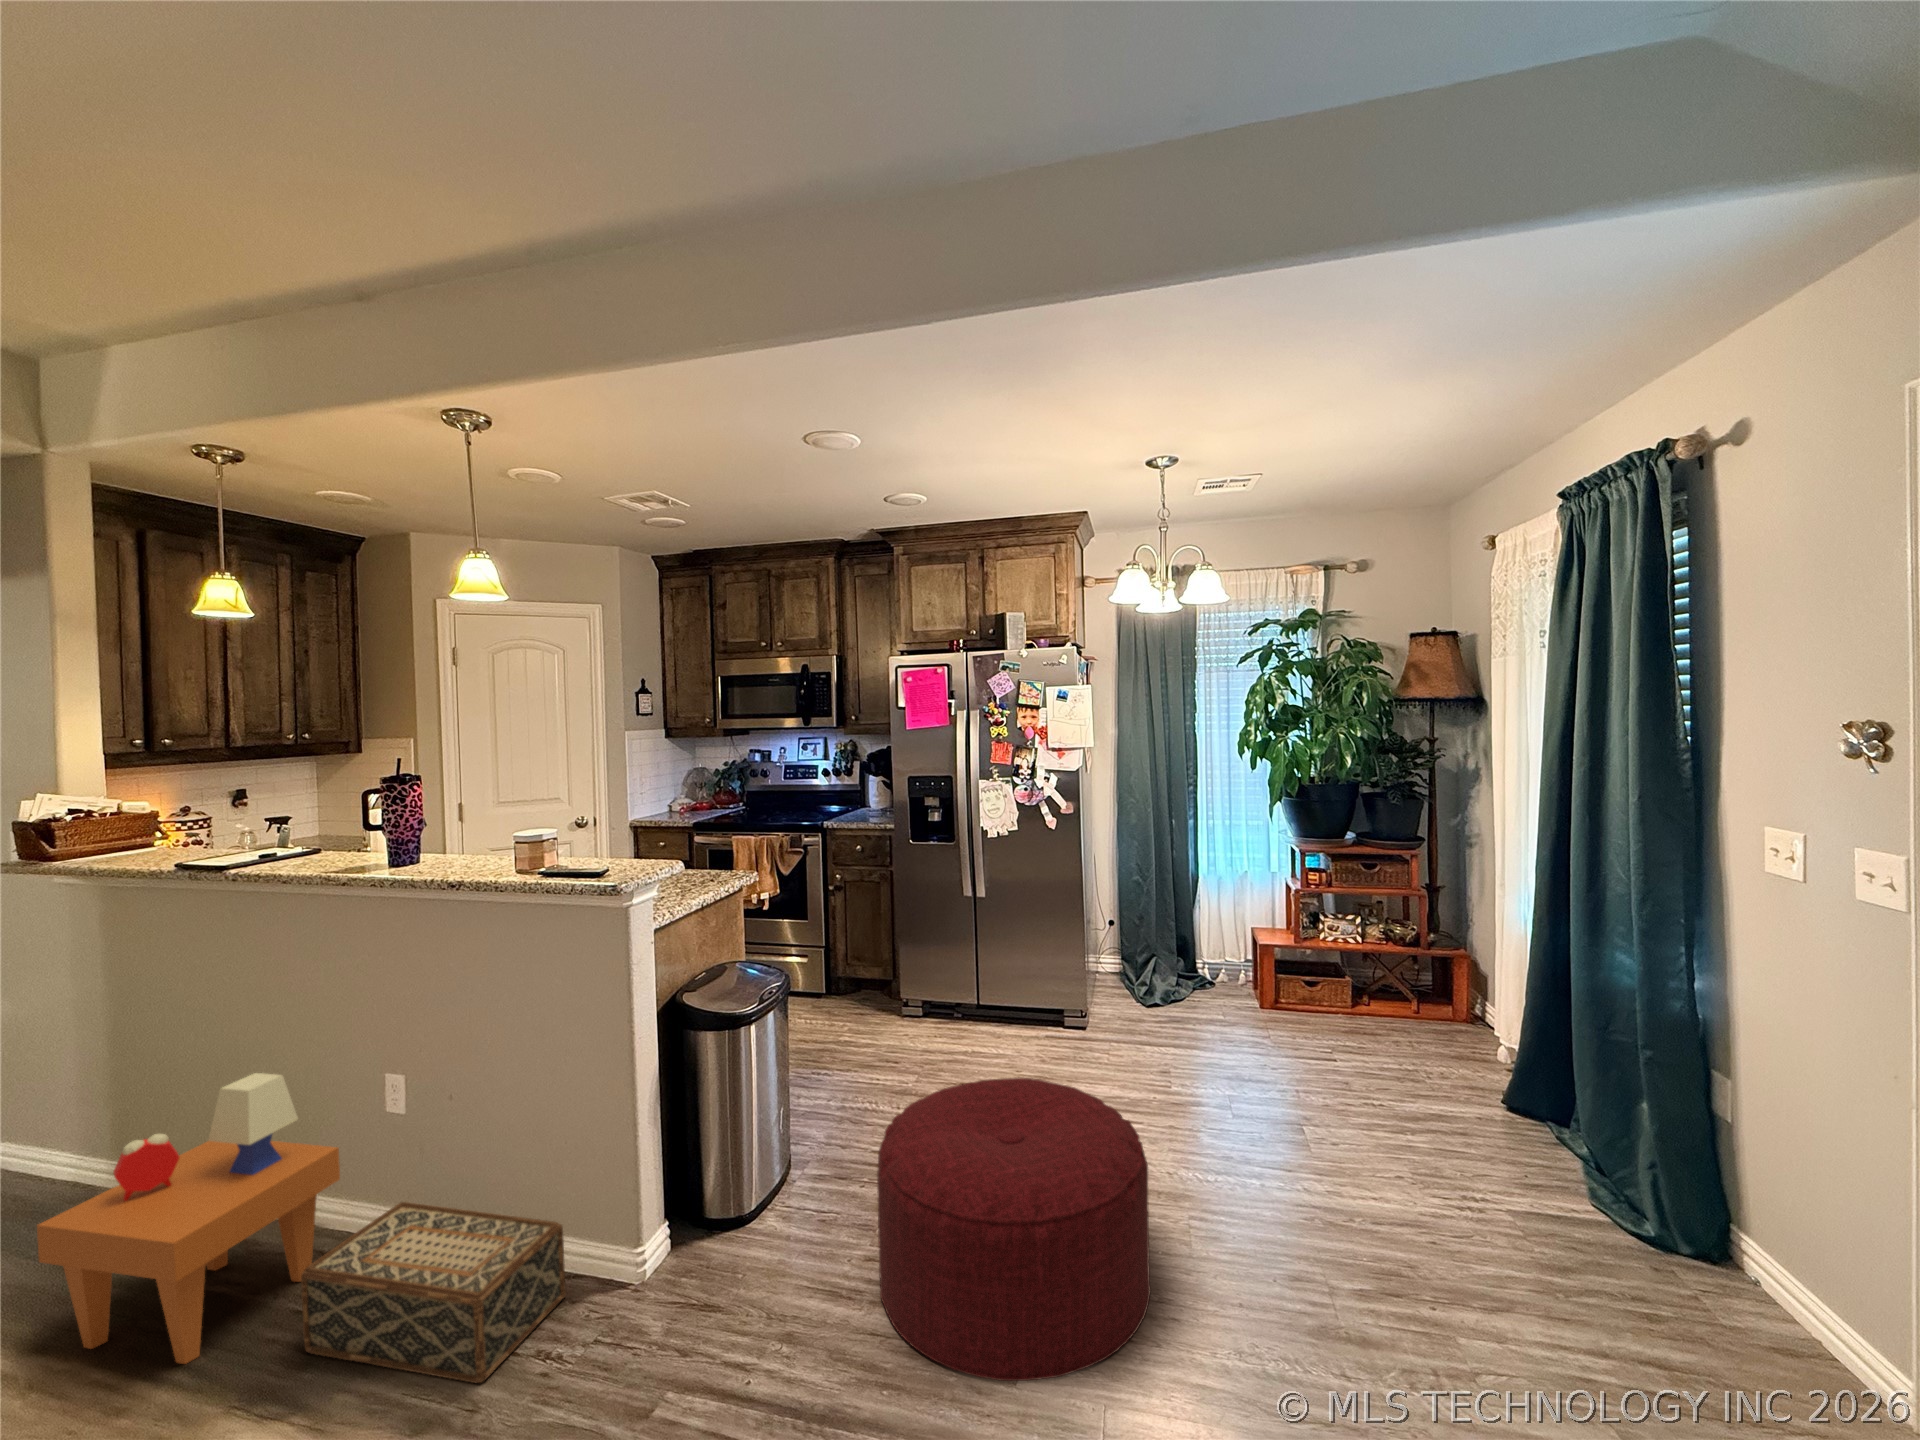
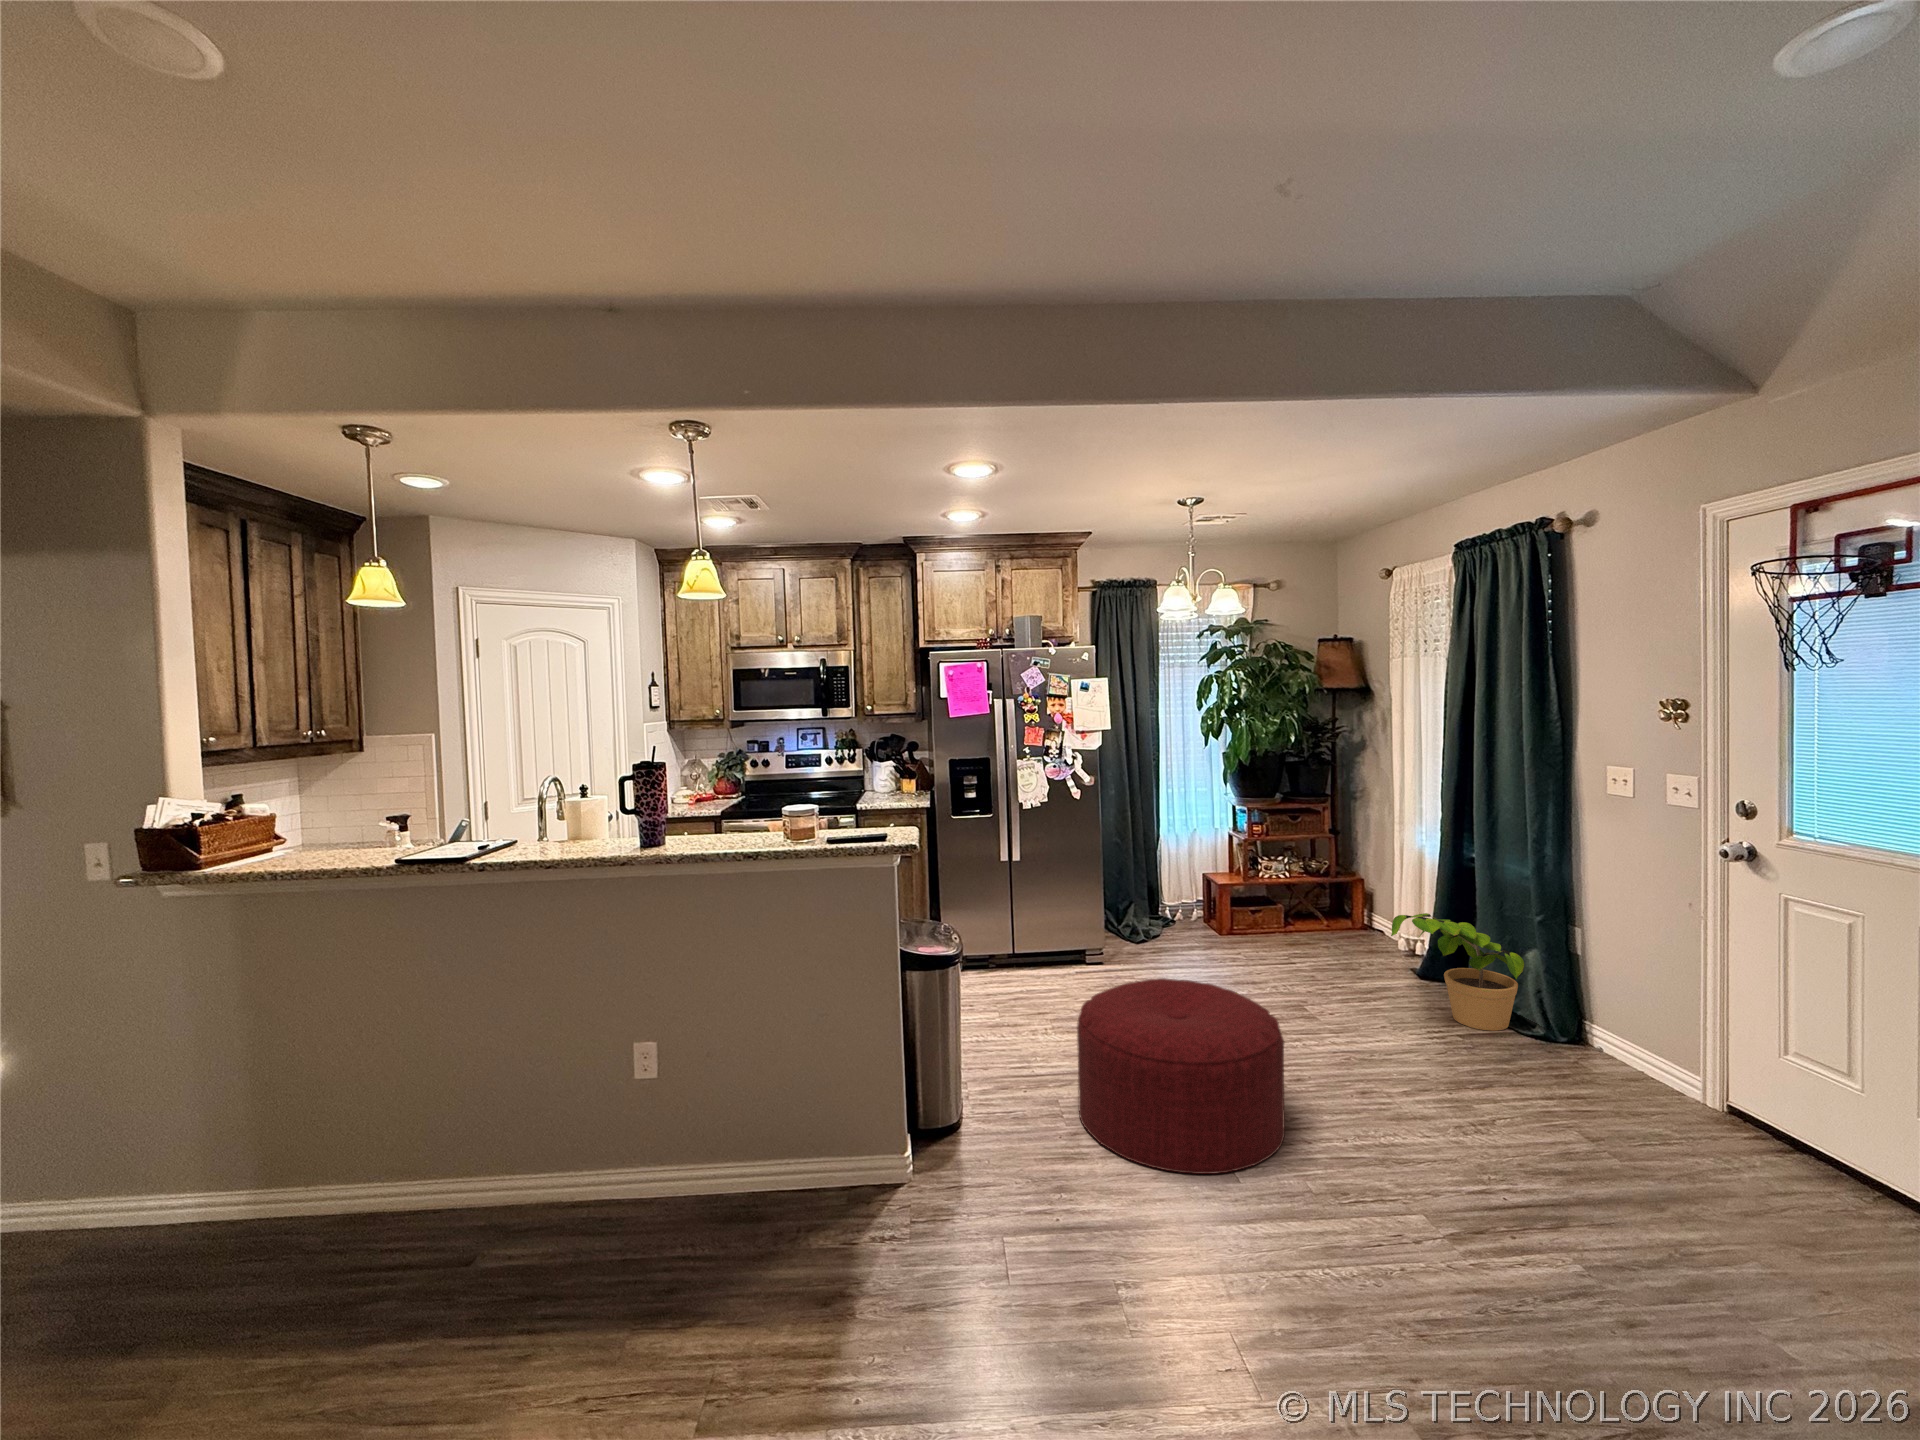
potted plant: none [1411,1022,1624,1212] -> present [1391,913,1524,1031]
side table: present [37,1073,340,1364] -> none [408,1032,626,1289]
woven basket: present [301,1202,566,1383] -> none [665,1123,856,1253]

